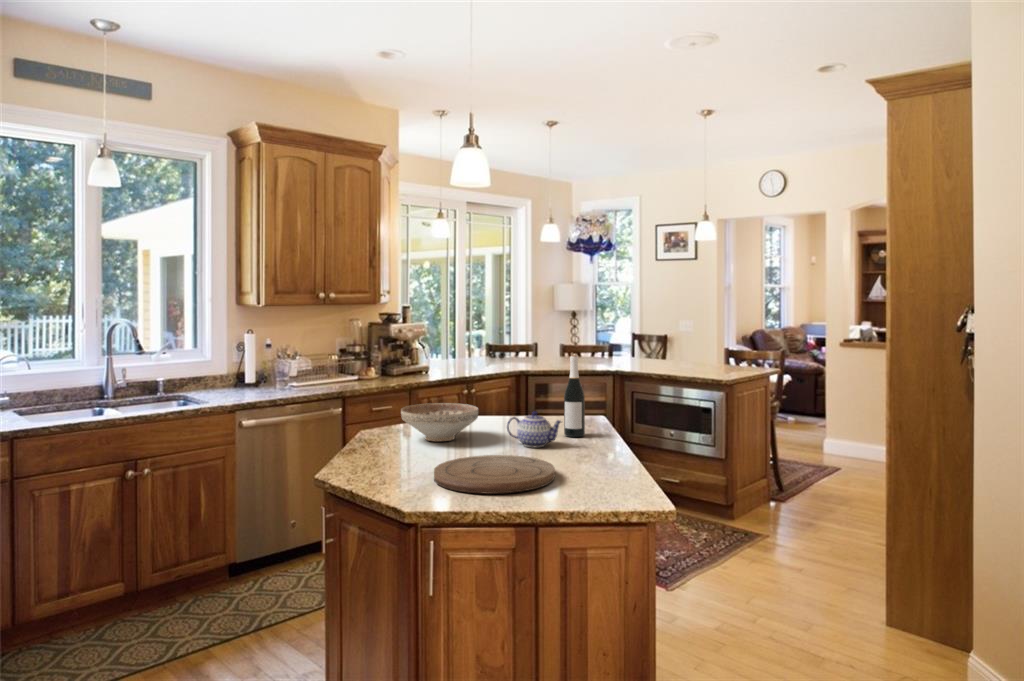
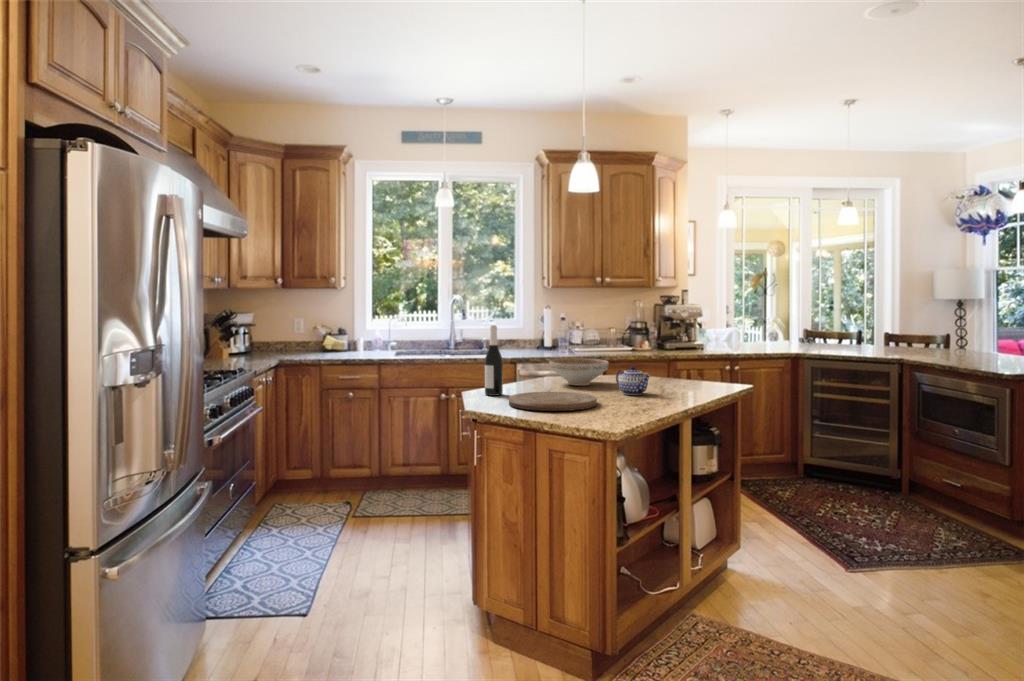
wine bottle: present [564,355,585,437] -> present [485,325,503,396]

